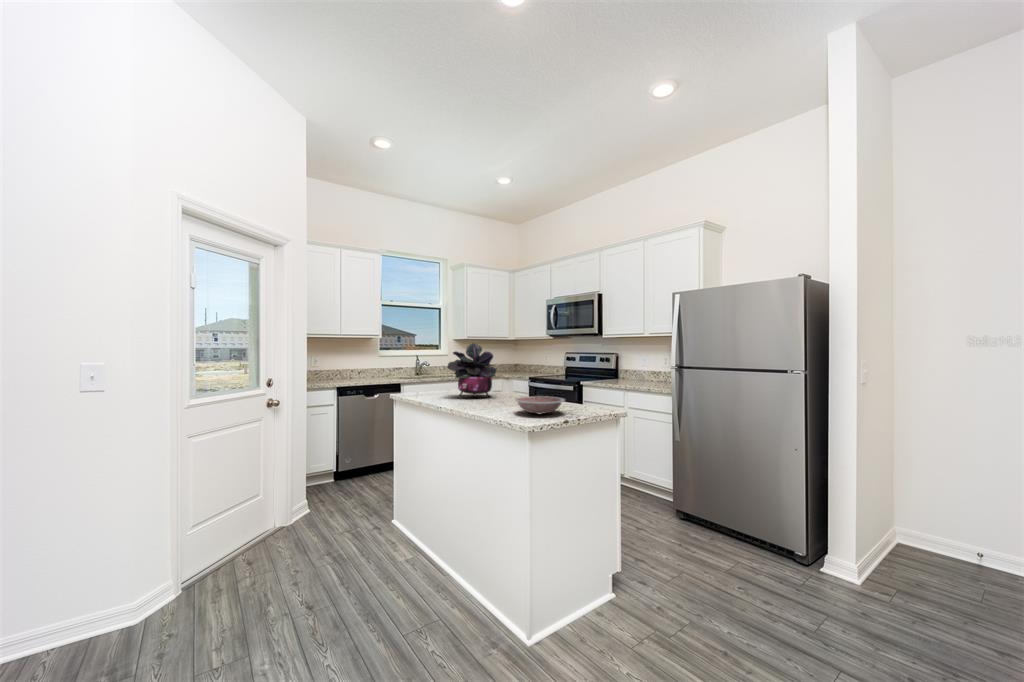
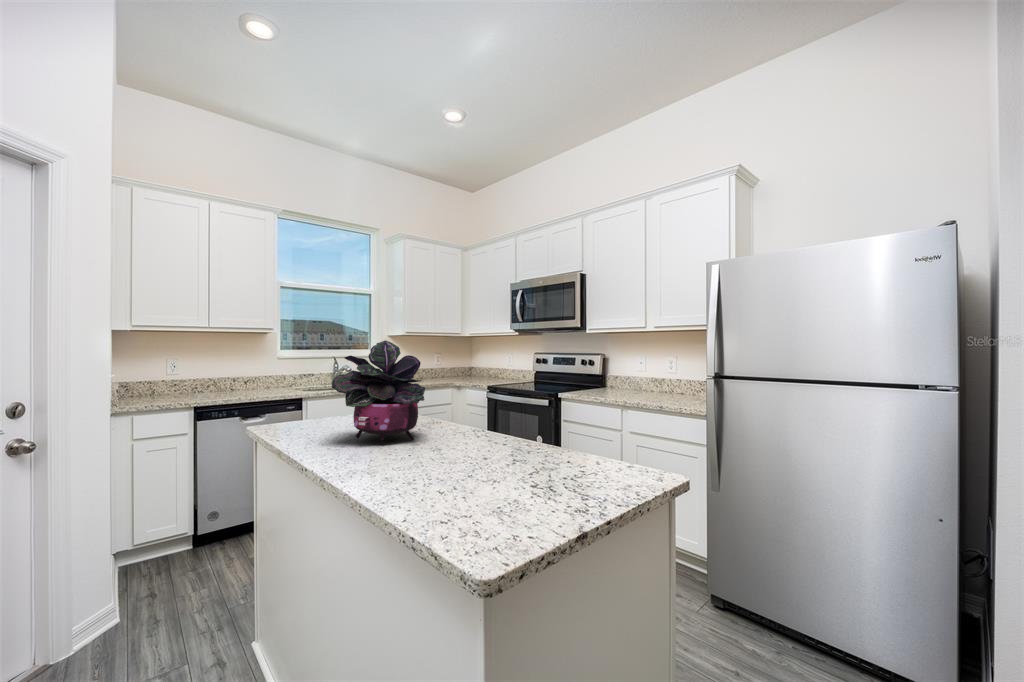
bowl: present [515,396,564,414] -> none [448,455,565,509]

